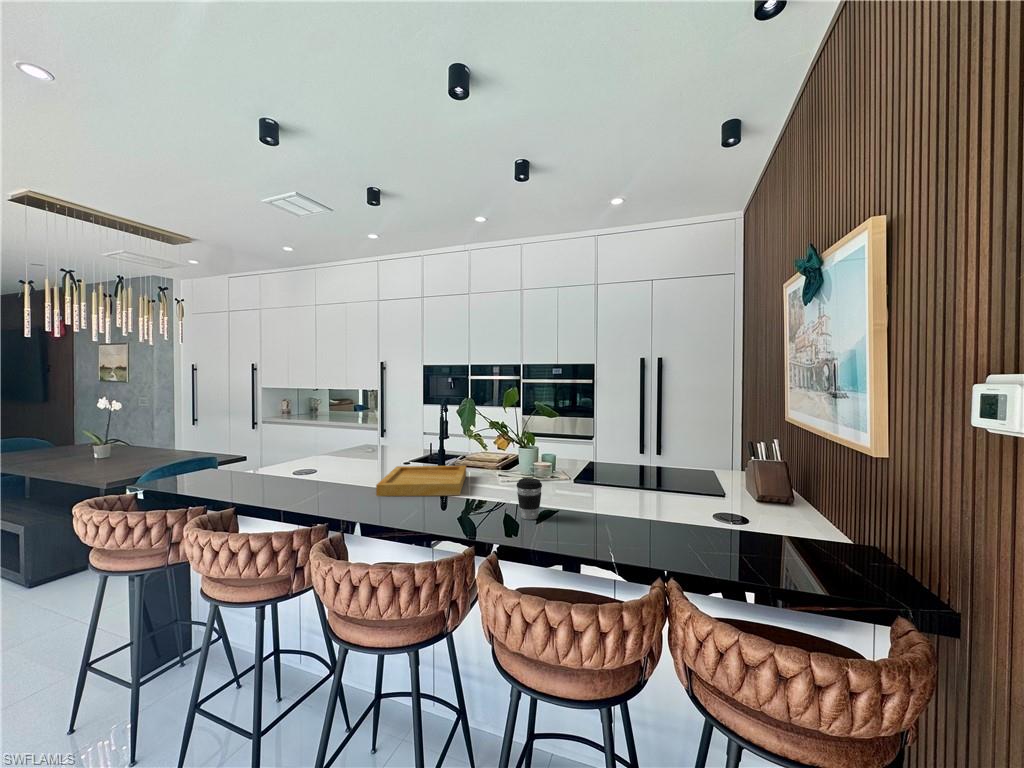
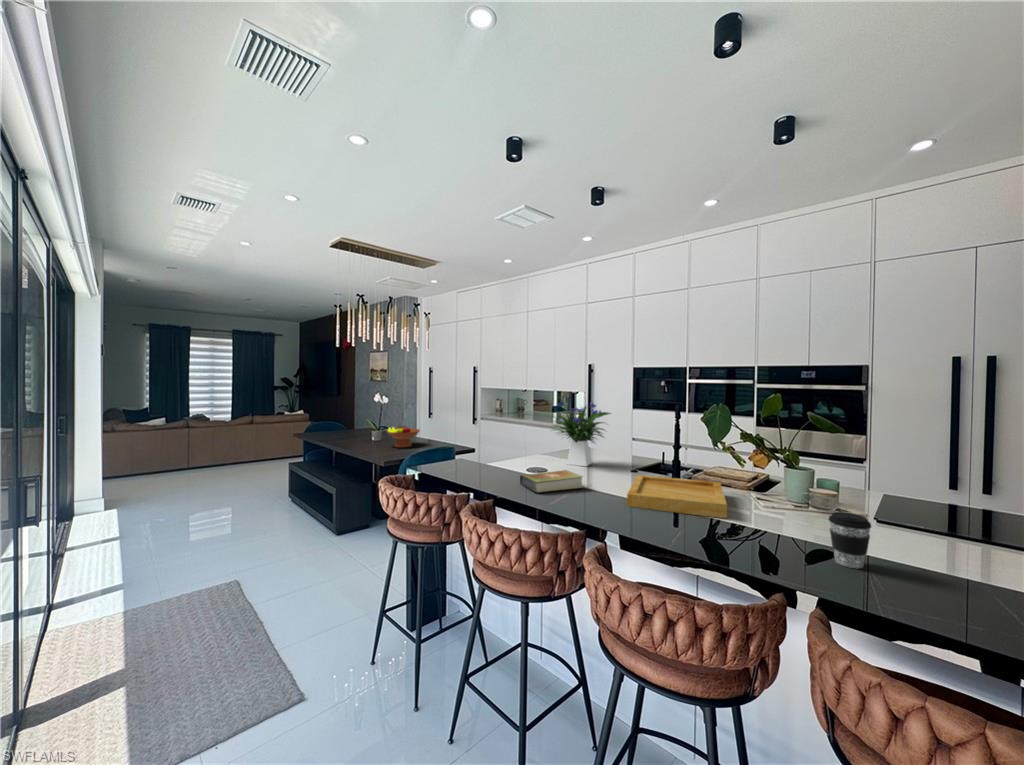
flower arrangement: none [311,395,381,463] -> present [553,398,611,466]
fruit bowl: none [115,436,169,463] -> present [387,425,420,448]
book: none [271,469,341,495] -> present [520,470,583,493]

